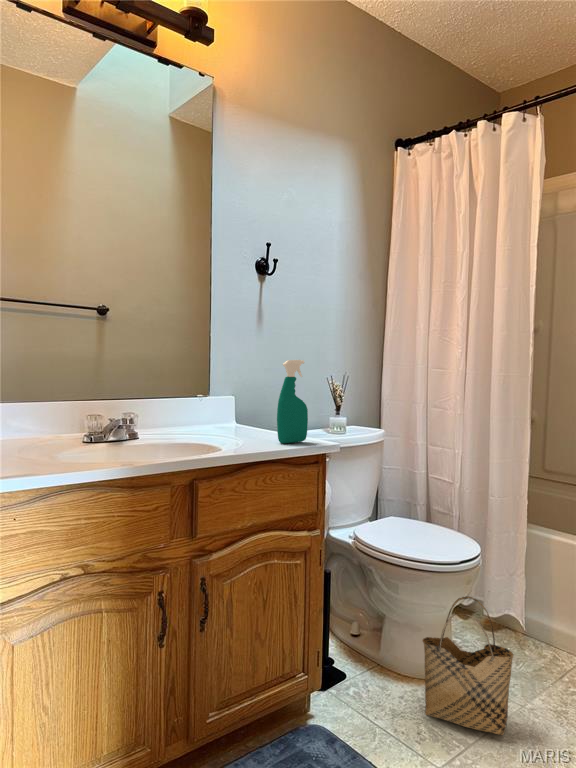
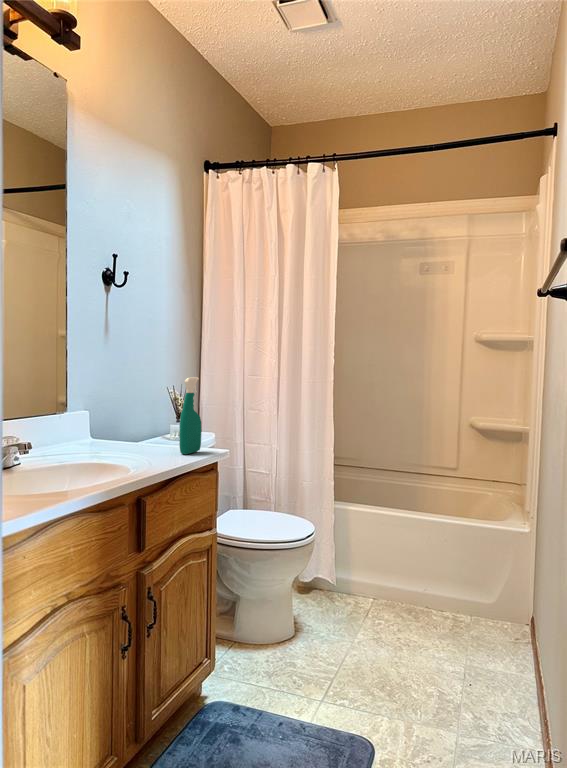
woven basket: present [422,596,513,735] -> none [288,565,354,668]

